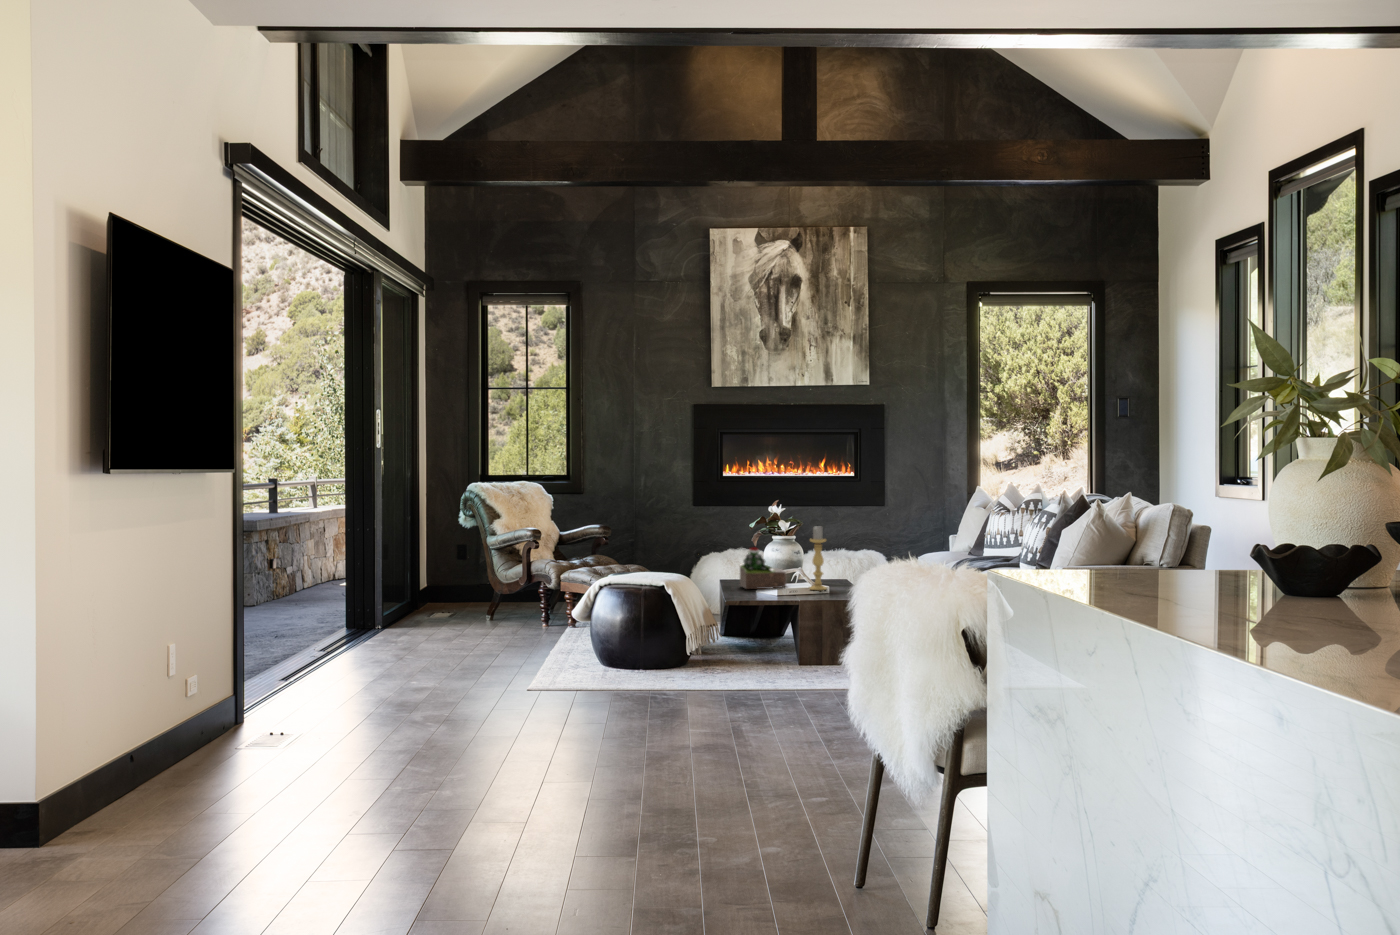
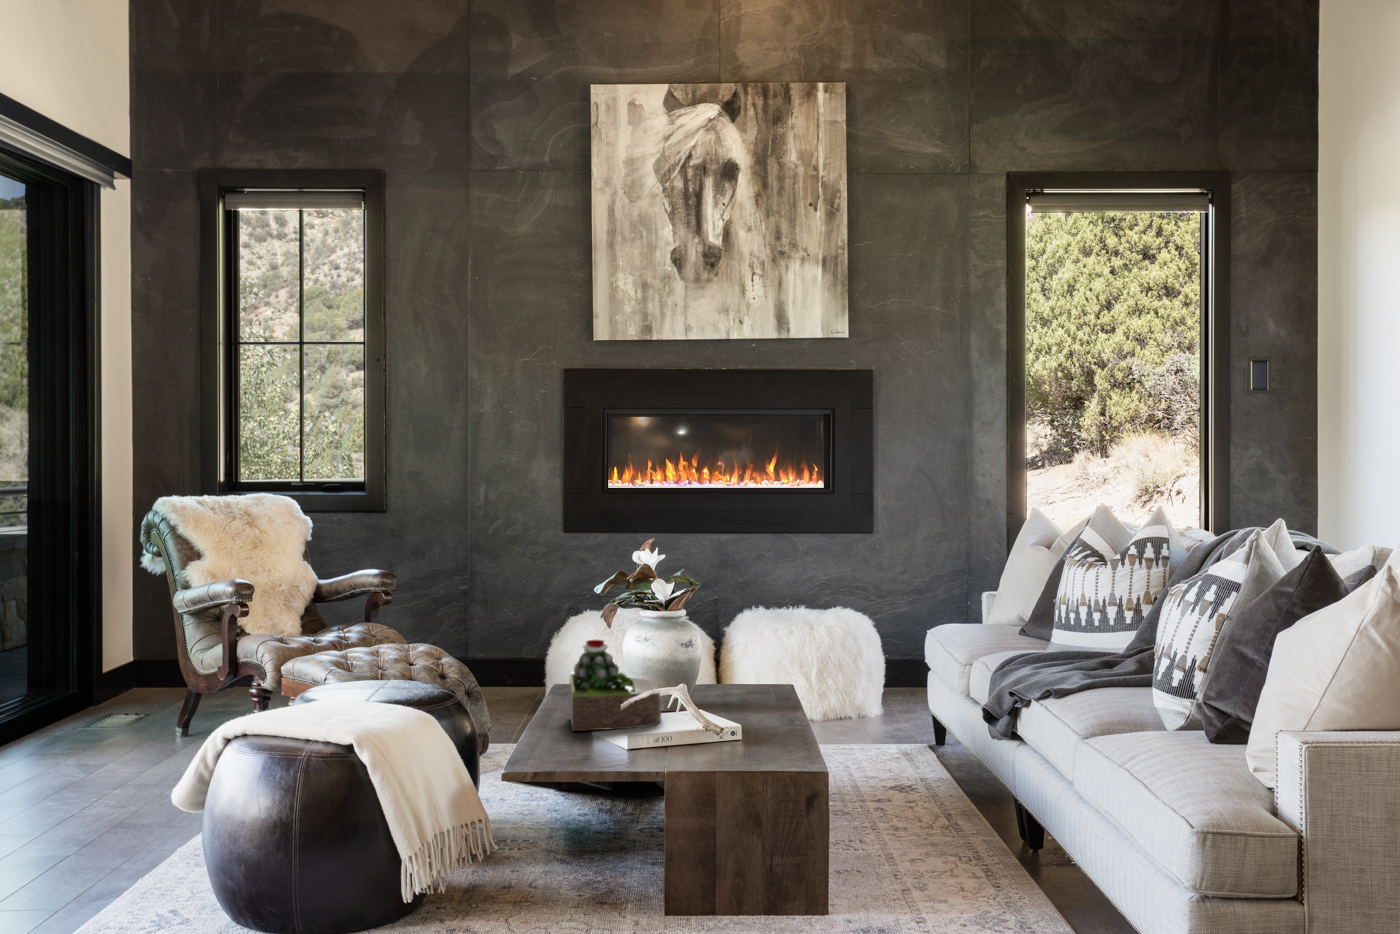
candle holder: present [810,526,827,590] -> none [699,602,737,745]

